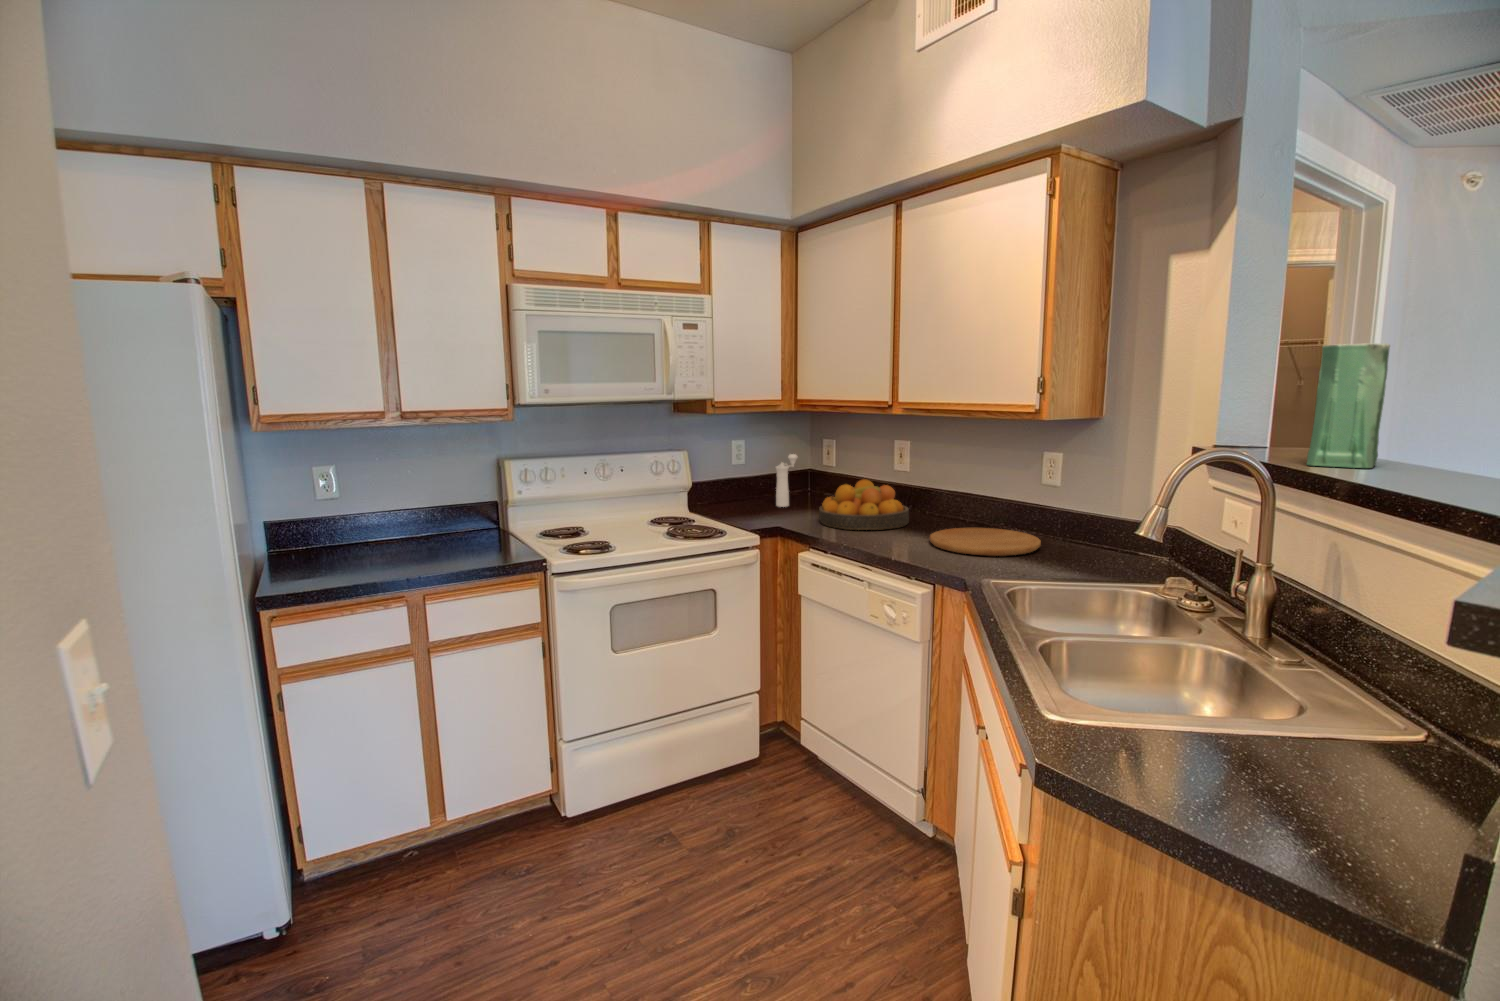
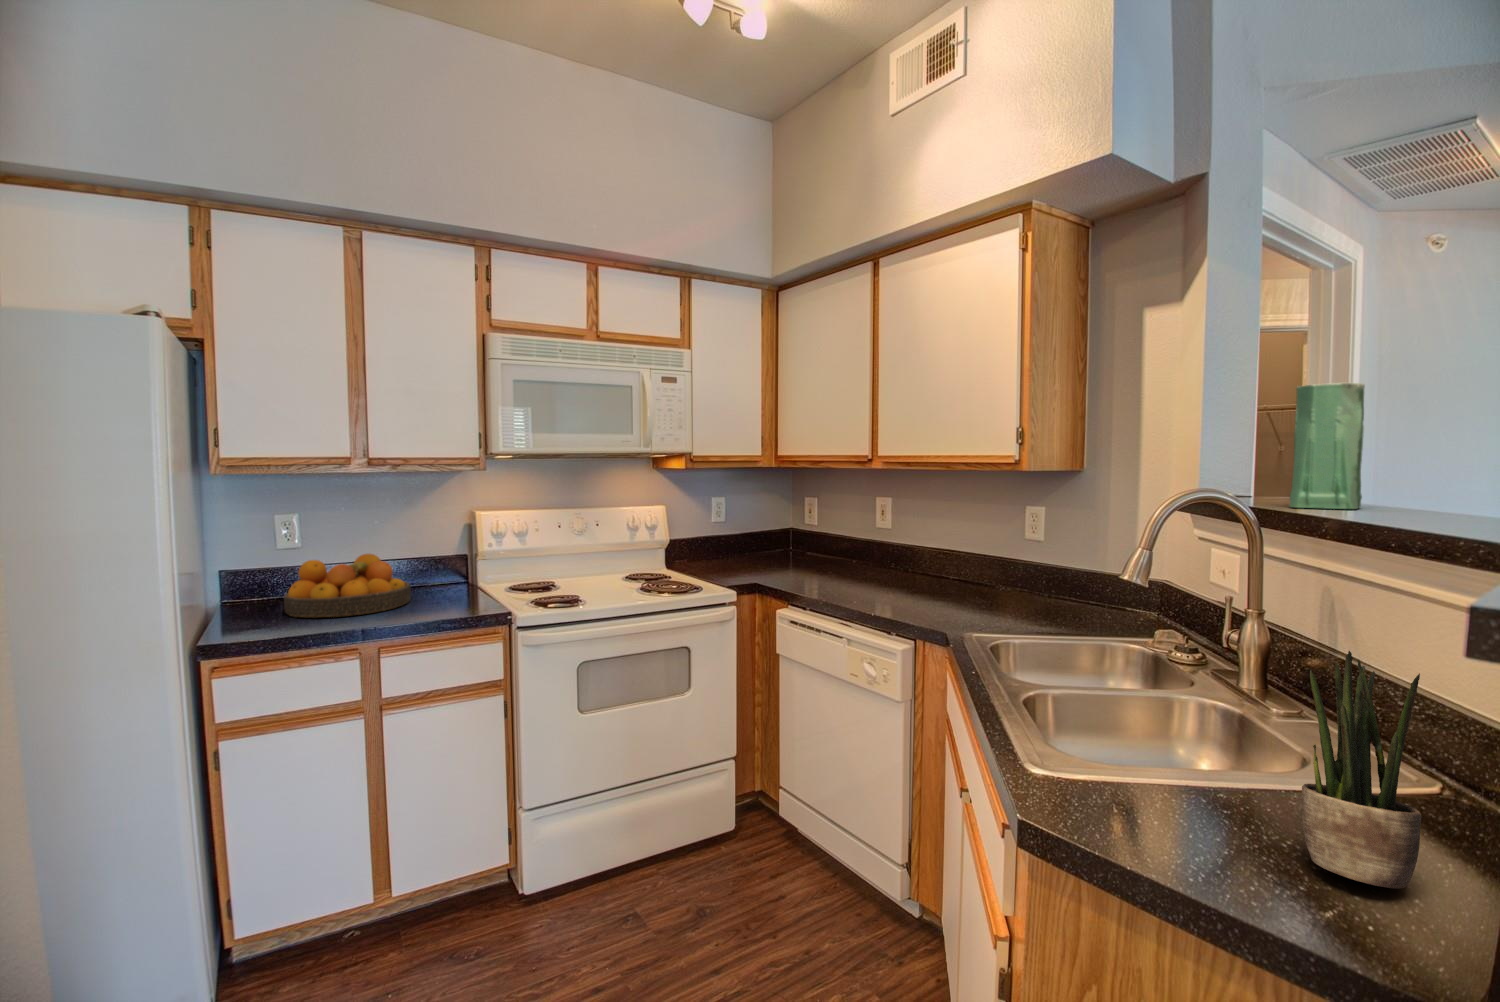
pepper mill: present [776,454,798,507] -> none [756,511,779,563]
fruit bowl: present [819,479,909,530] -> present [284,554,411,617]
cutting board: present [930,528,1041,556] -> none [910,582,1024,609]
potted plant: none [1294,620,1410,827] -> present [1302,651,1421,888]

